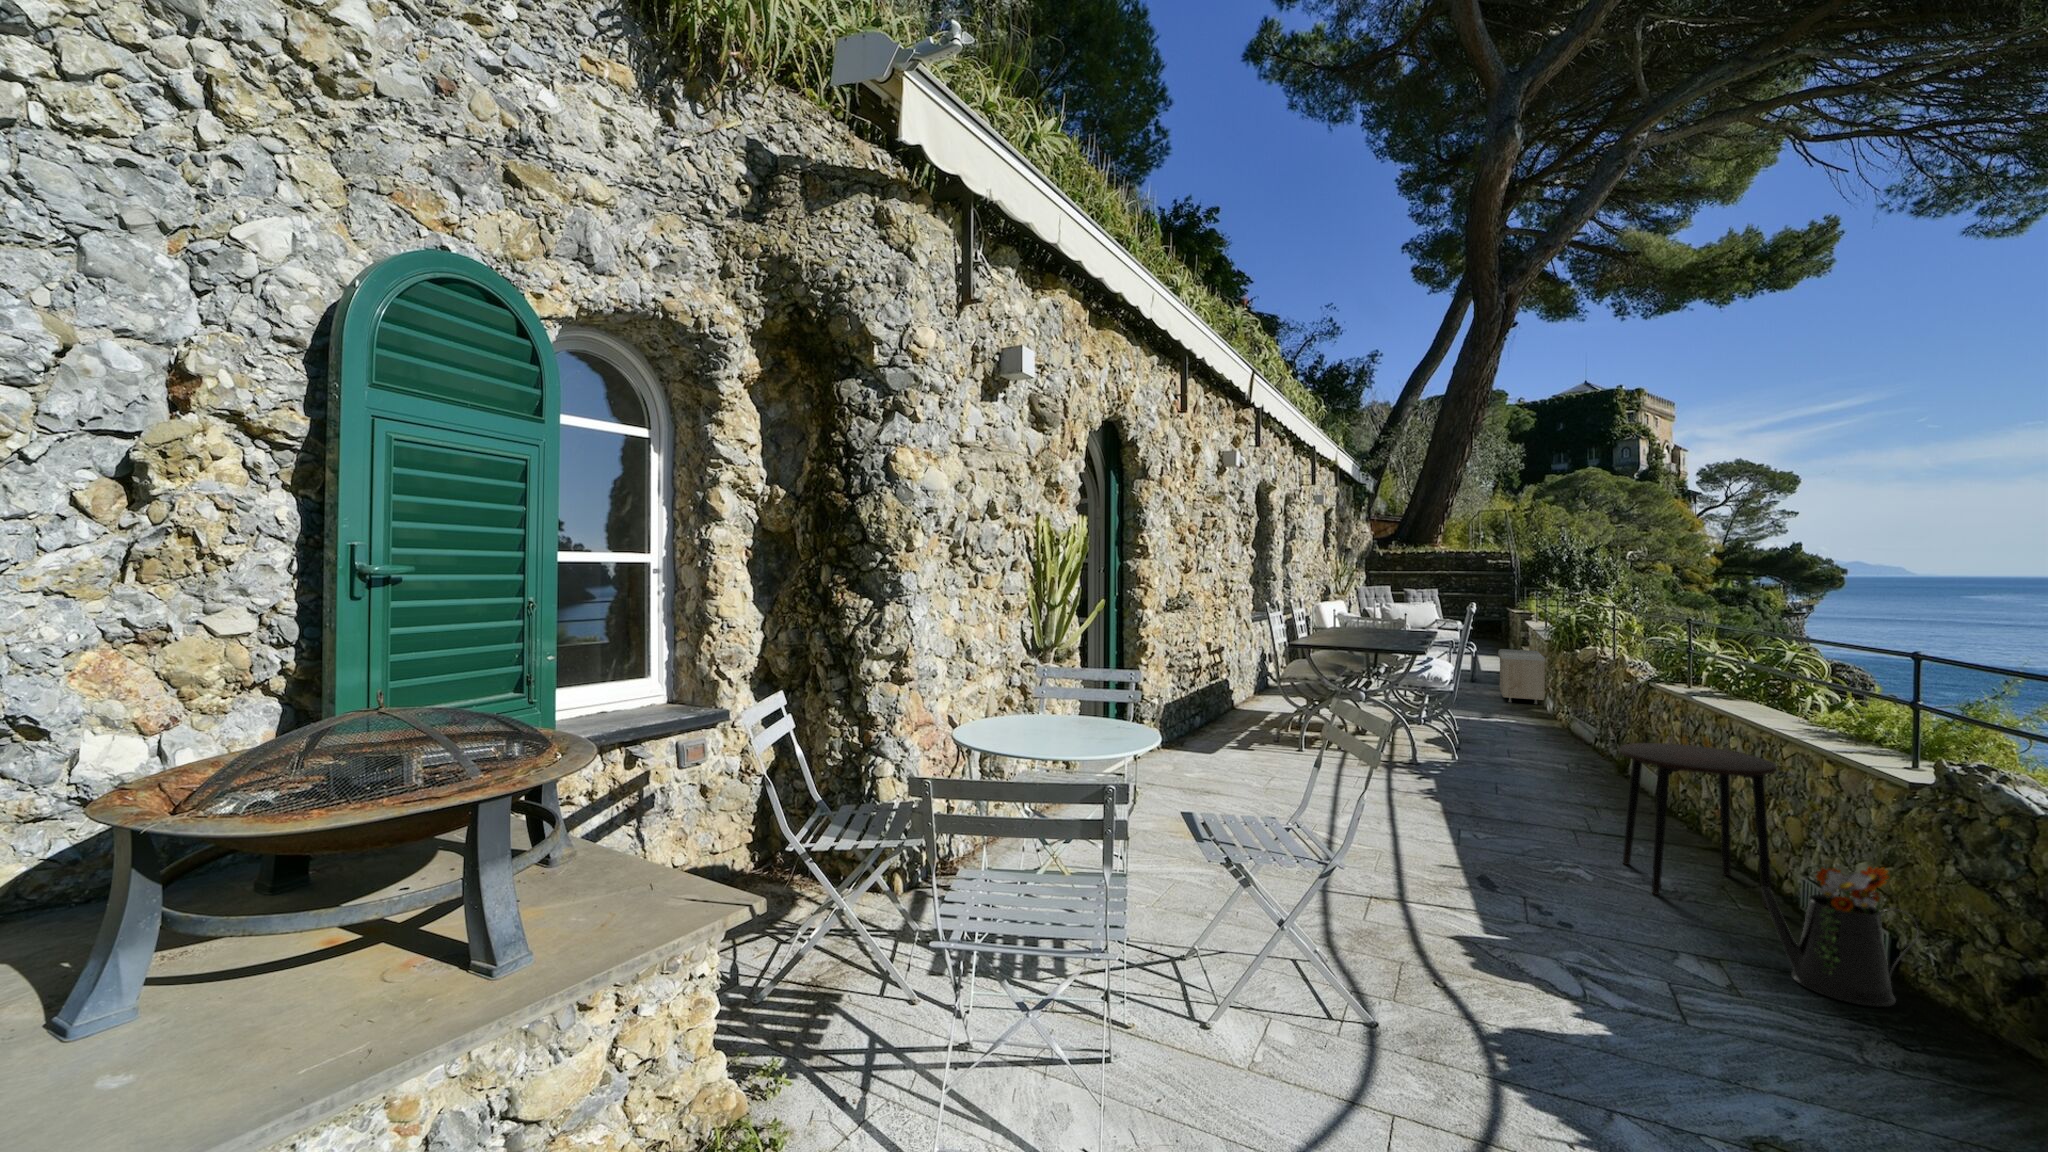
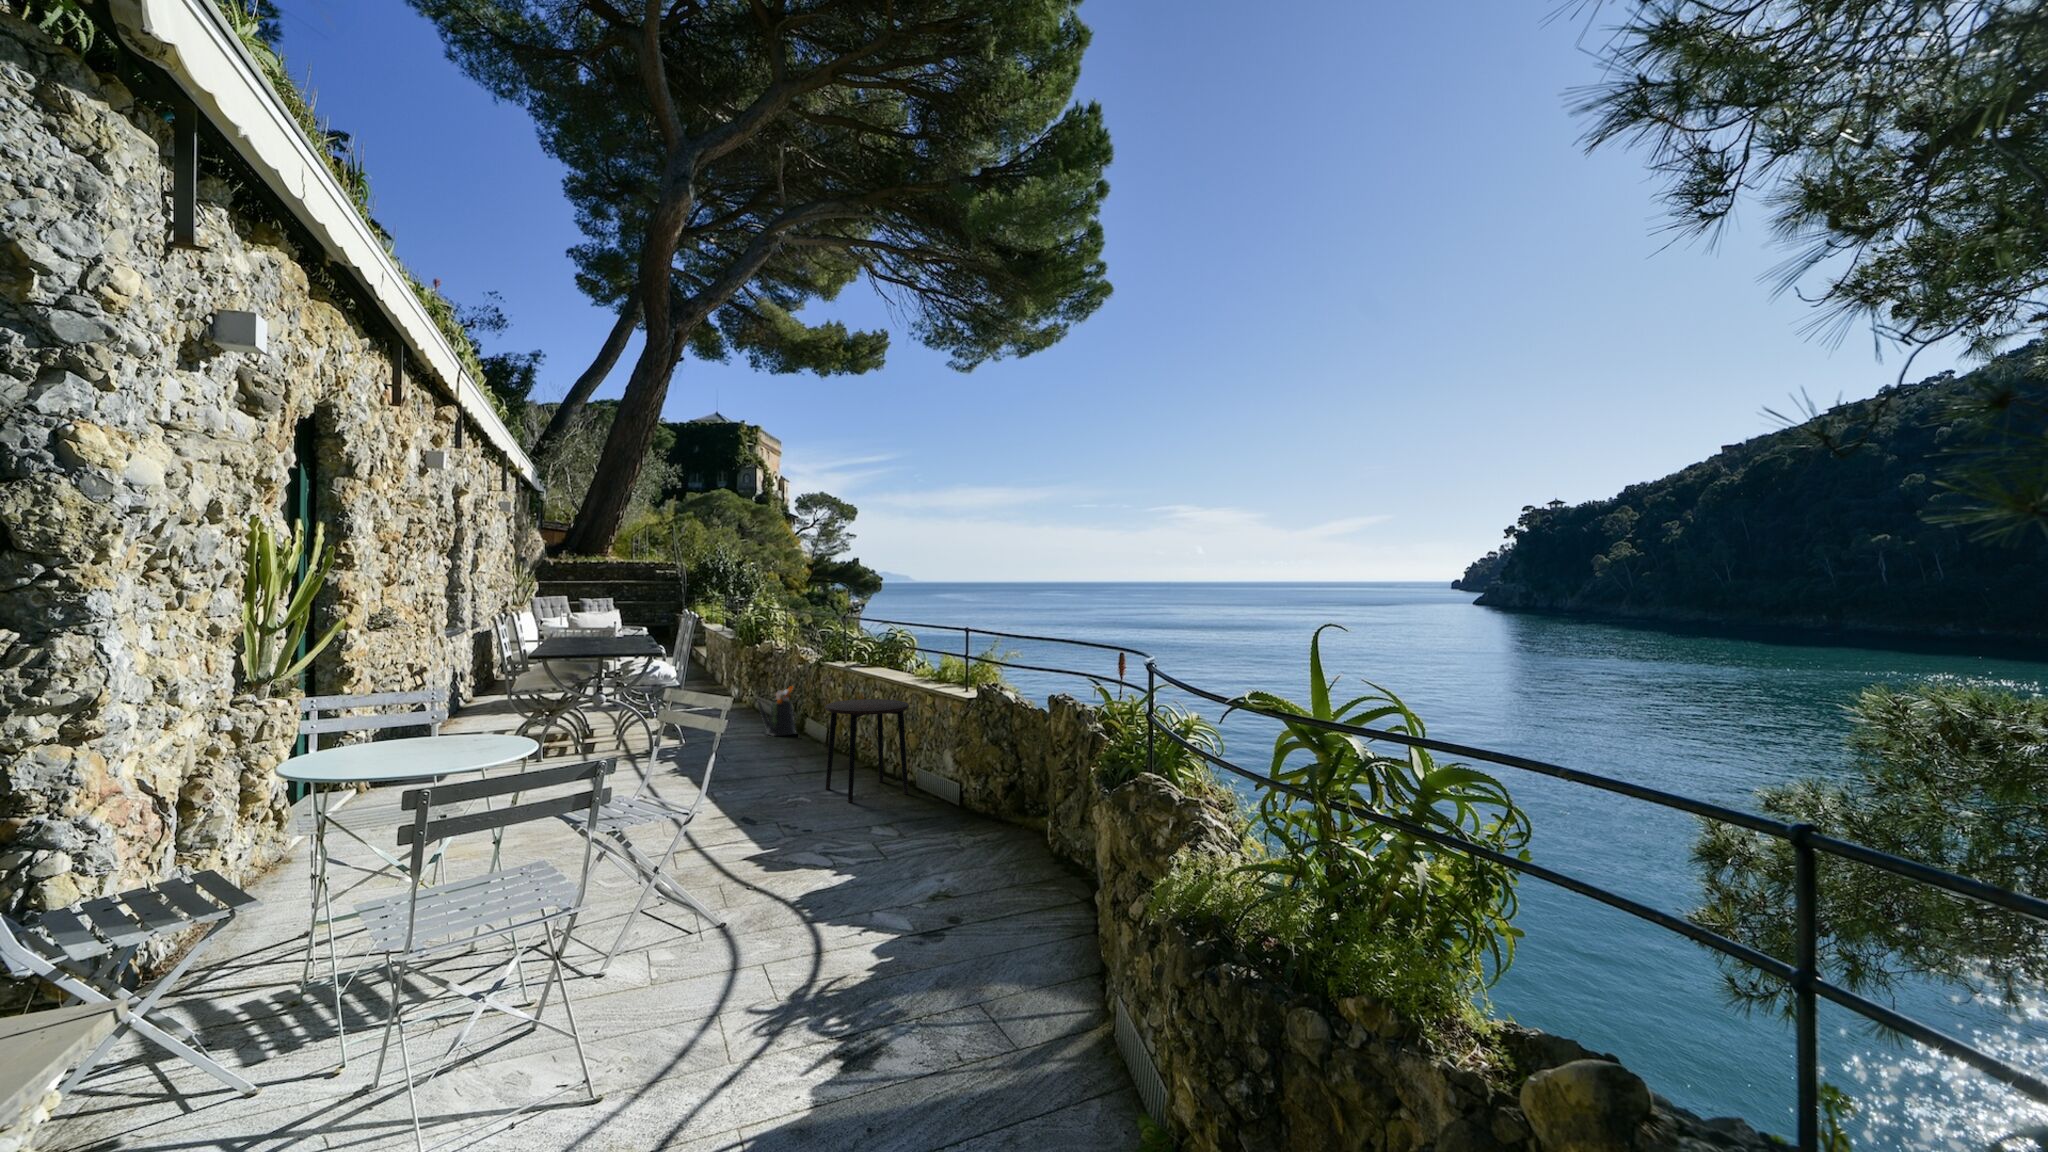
storage bench: present [1498,649,1545,704] -> none [690,649,730,694]
watering can: present [1762,866,1919,1007] -> present [758,687,795,736]

